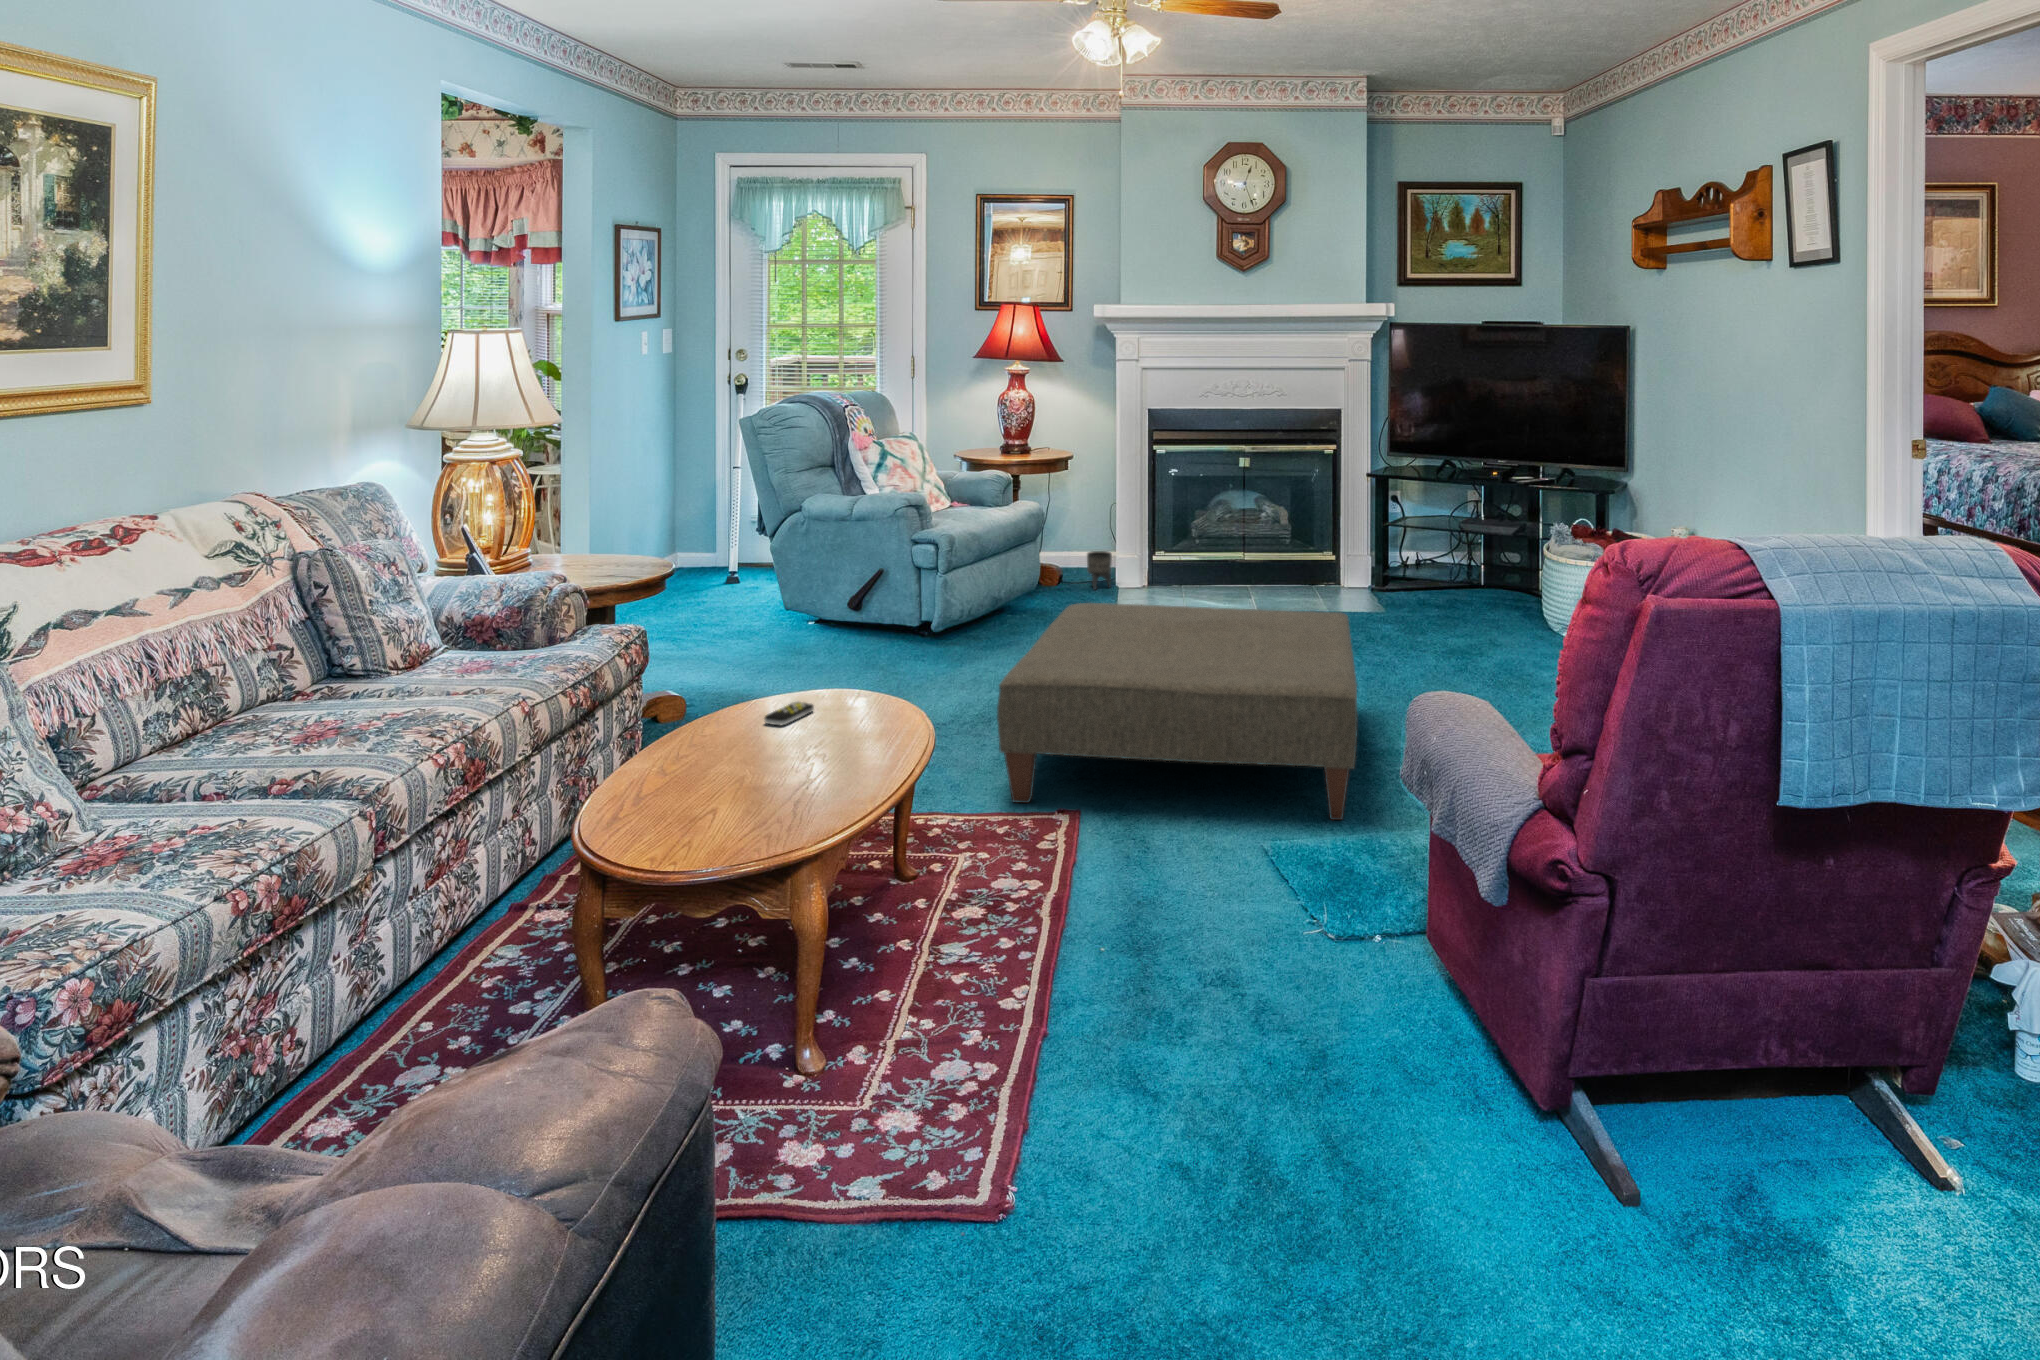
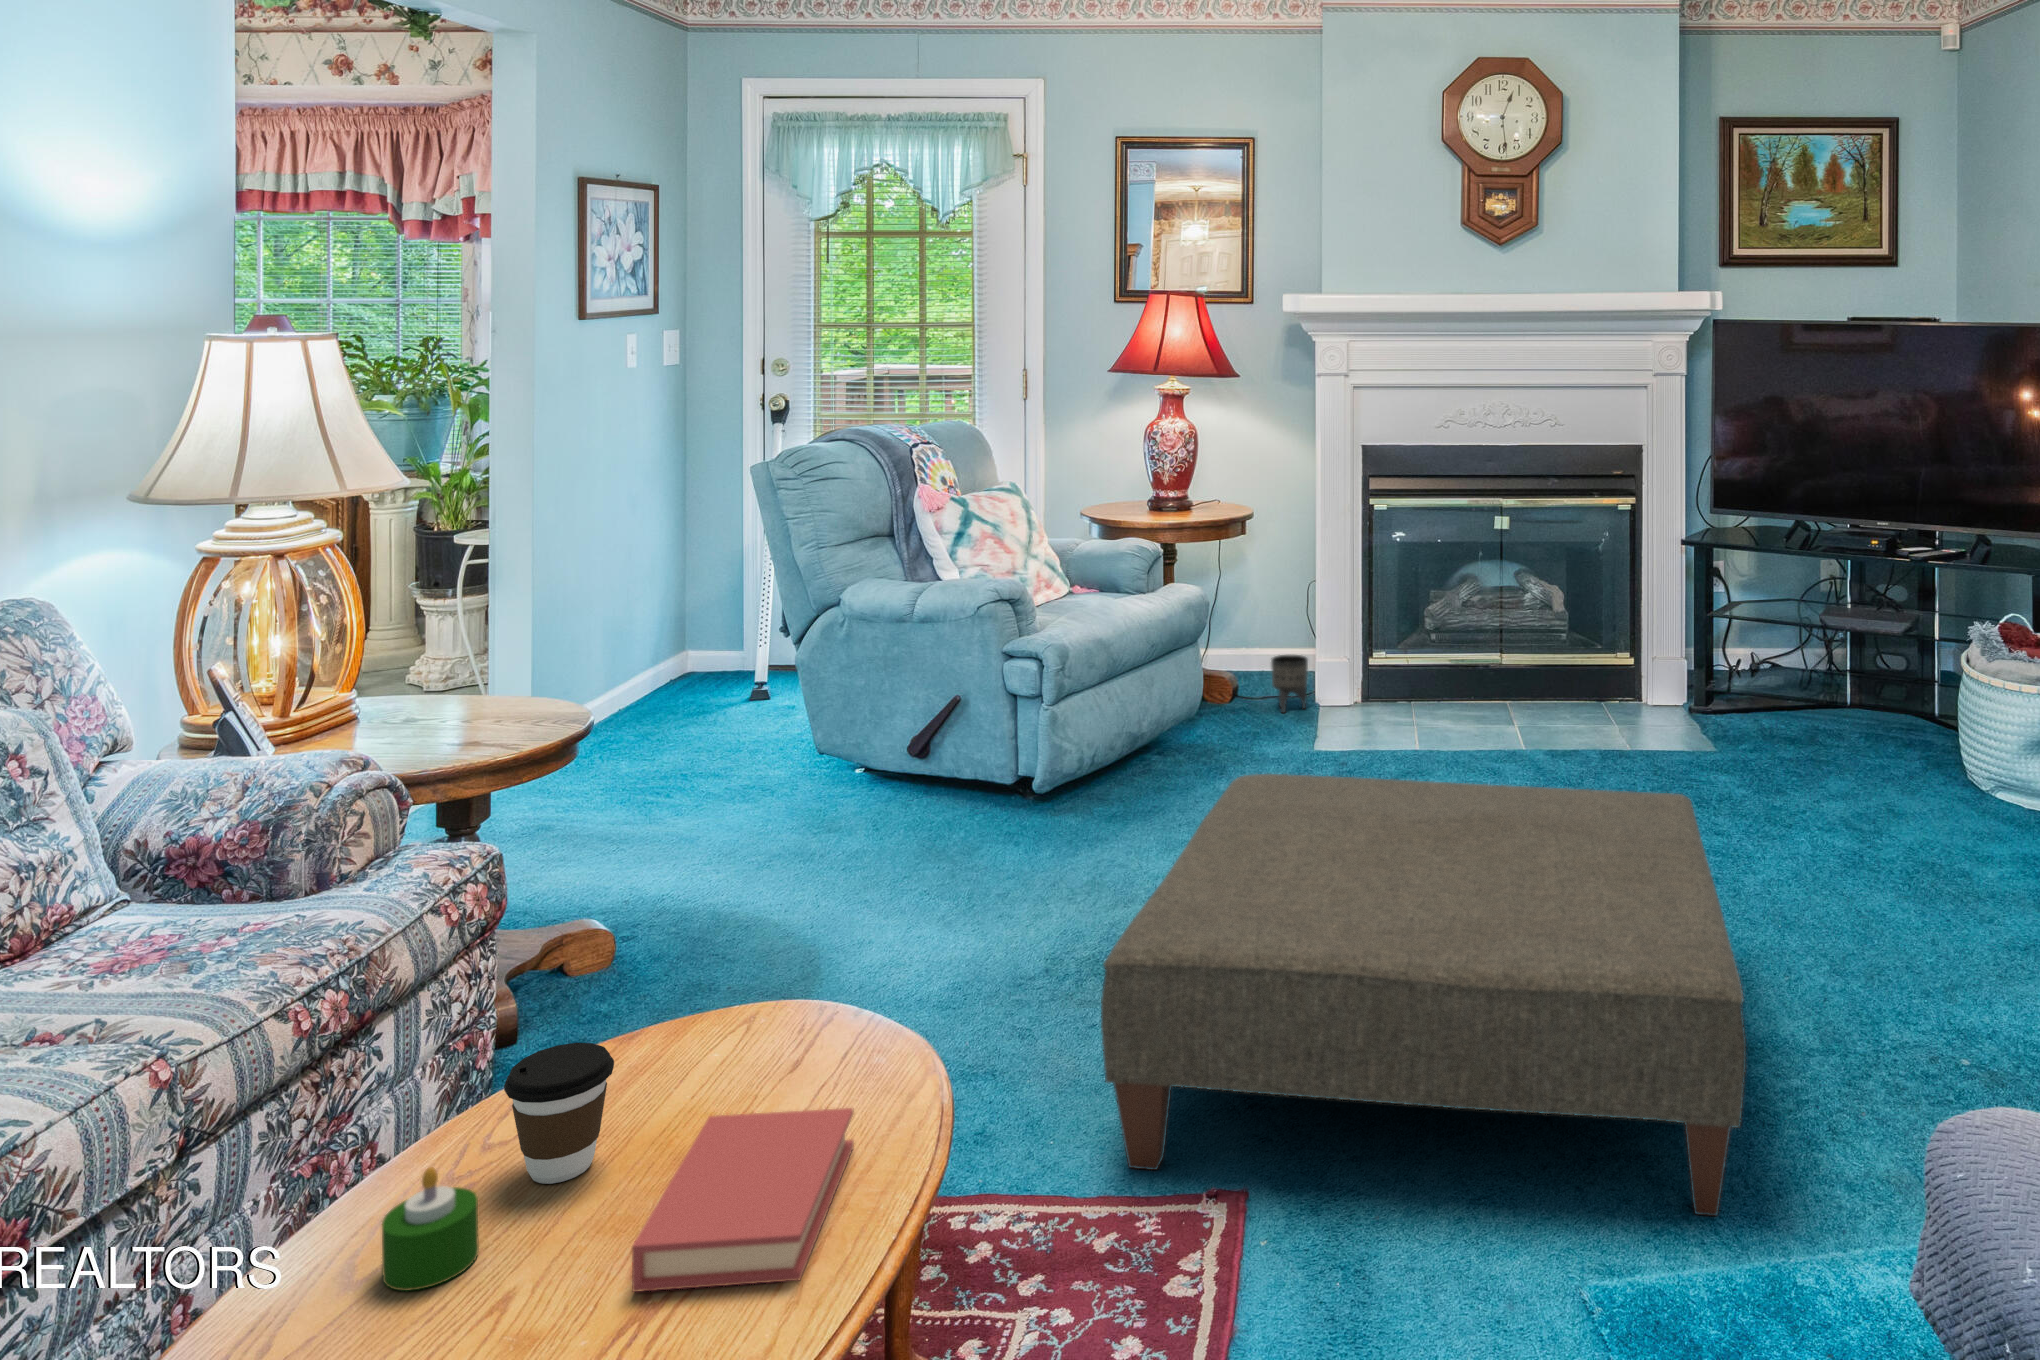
coffee cup: none [714,687,765,752] -> present [504,1043,614,1184]
remote control: present [764,701,814,725] -> none [634,1038,739,1102]
book: none [795,720,885,782] -> present [632,1108,854,1292]
candle: none [671,728,714,783] -> present [382,1167,479,1291]

